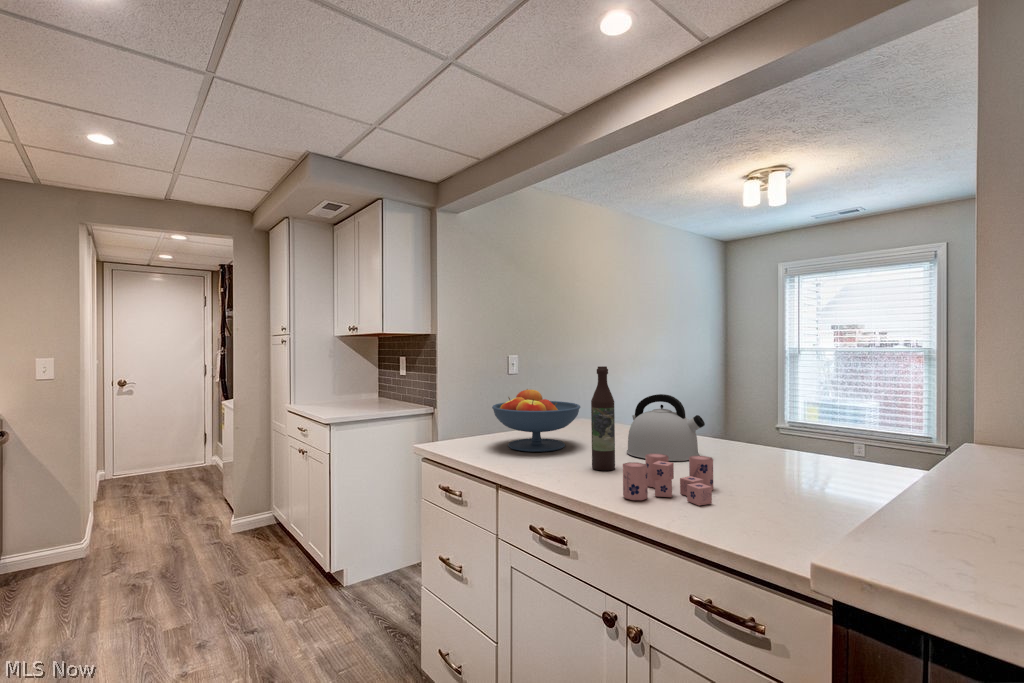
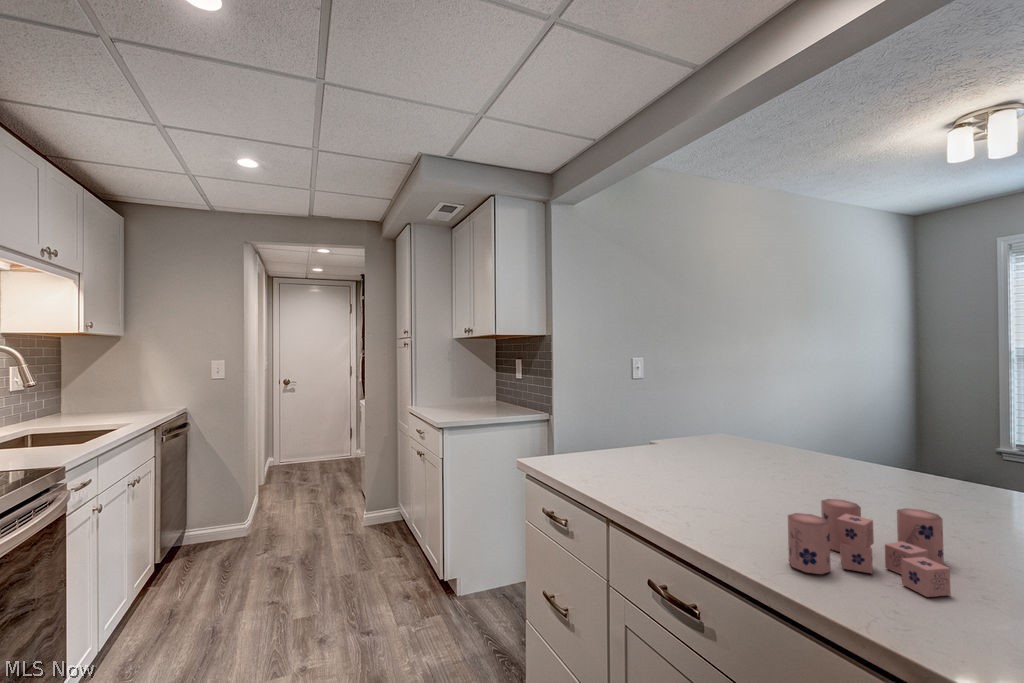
wine bottle: present [591,366,615,470] -> none [734,372,770,514]
fruit bowl: present [492,389,580,452] -> none [605,398,717,477]
kettle: present [627,394,705,461] -> none [784,411,909,506]

